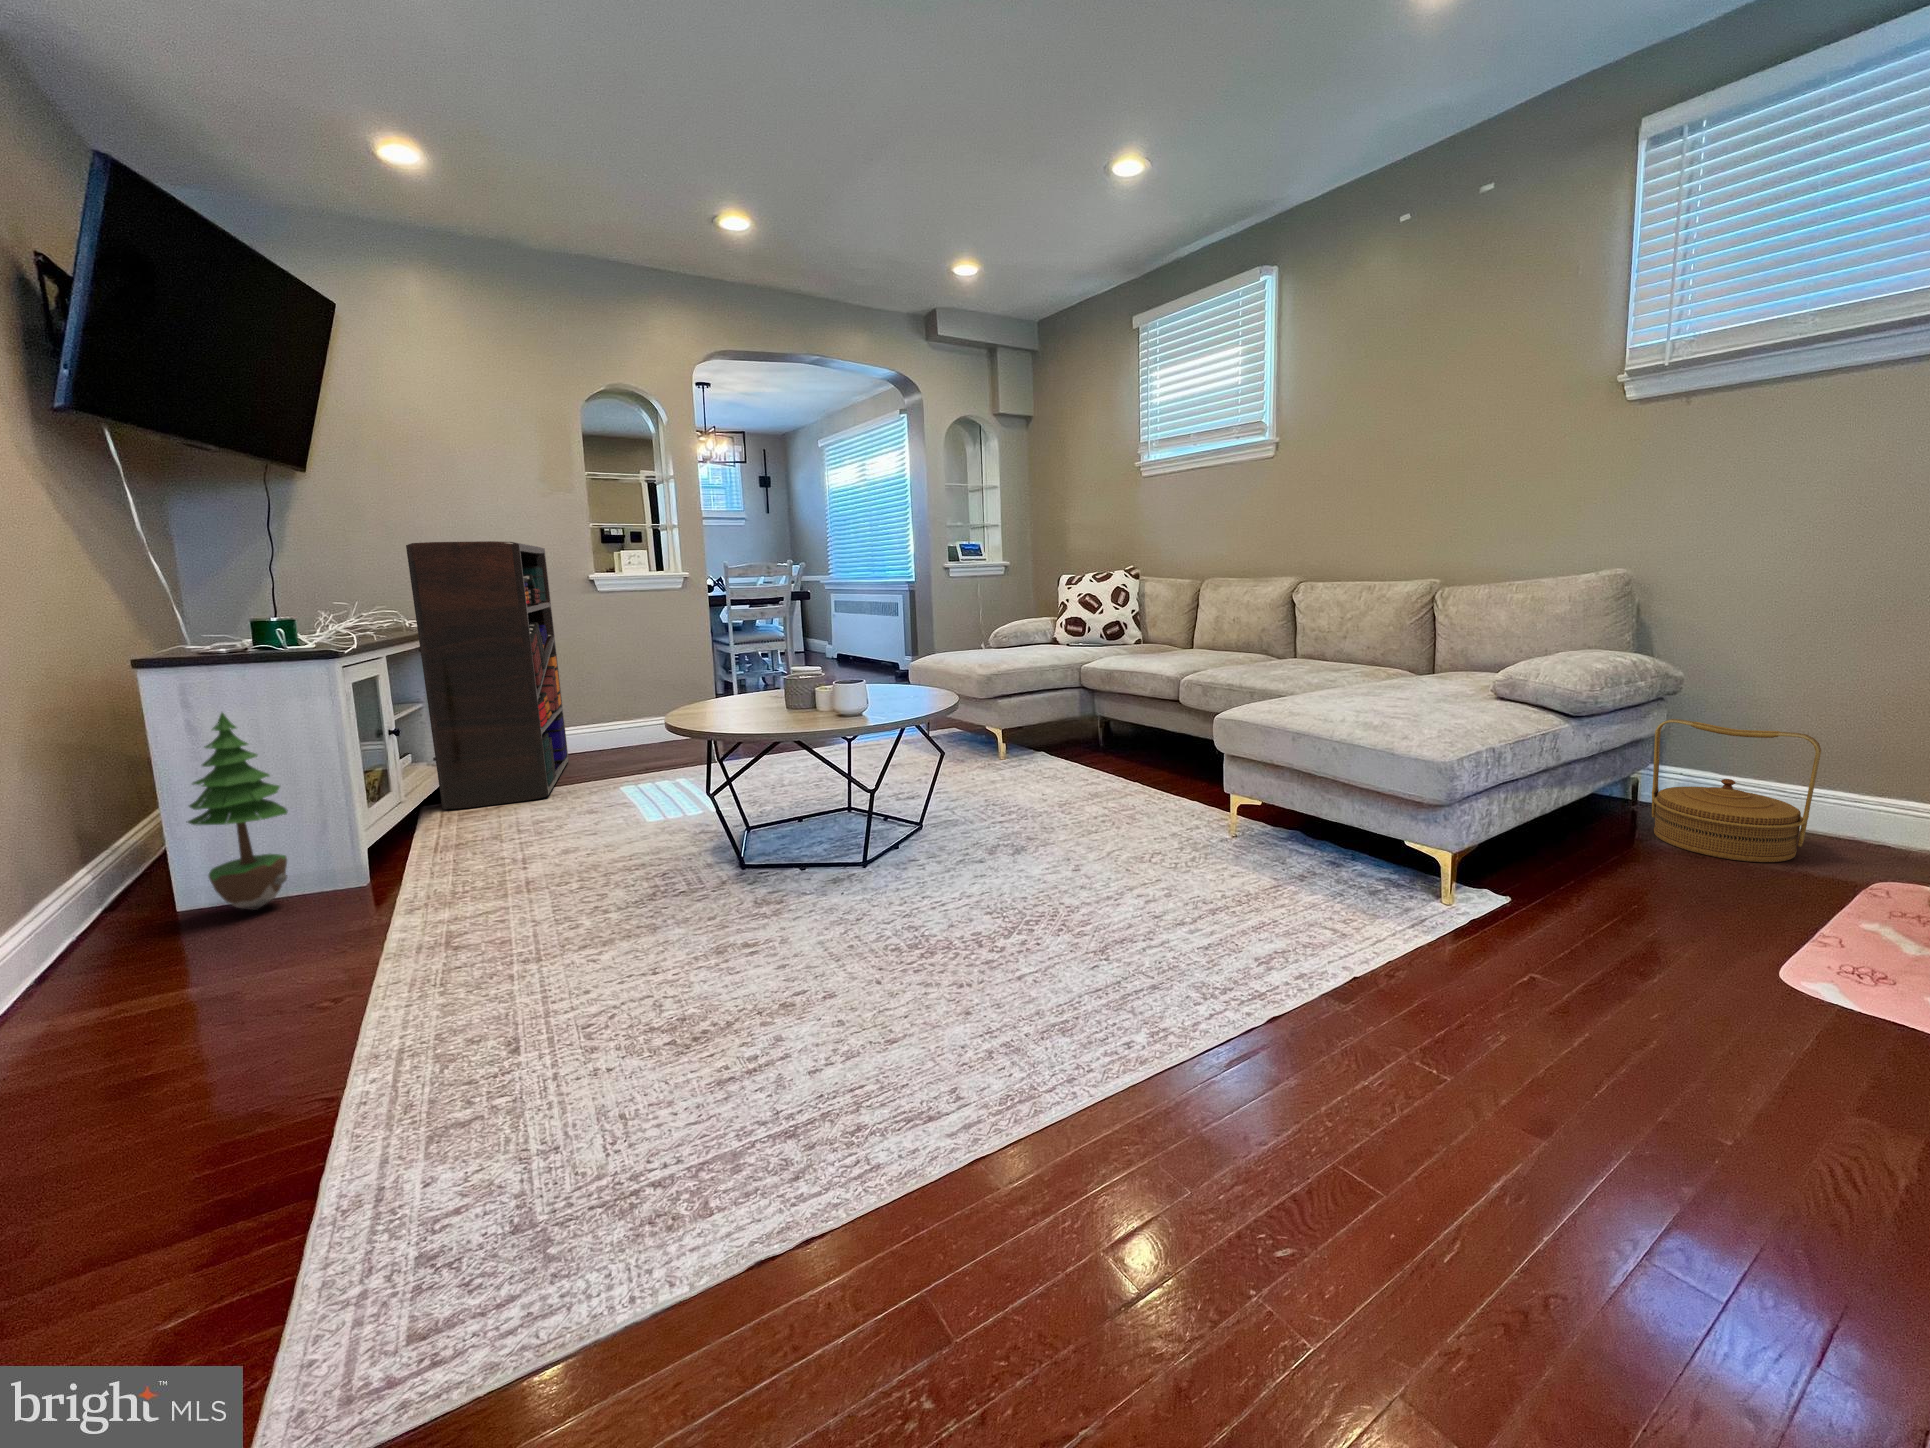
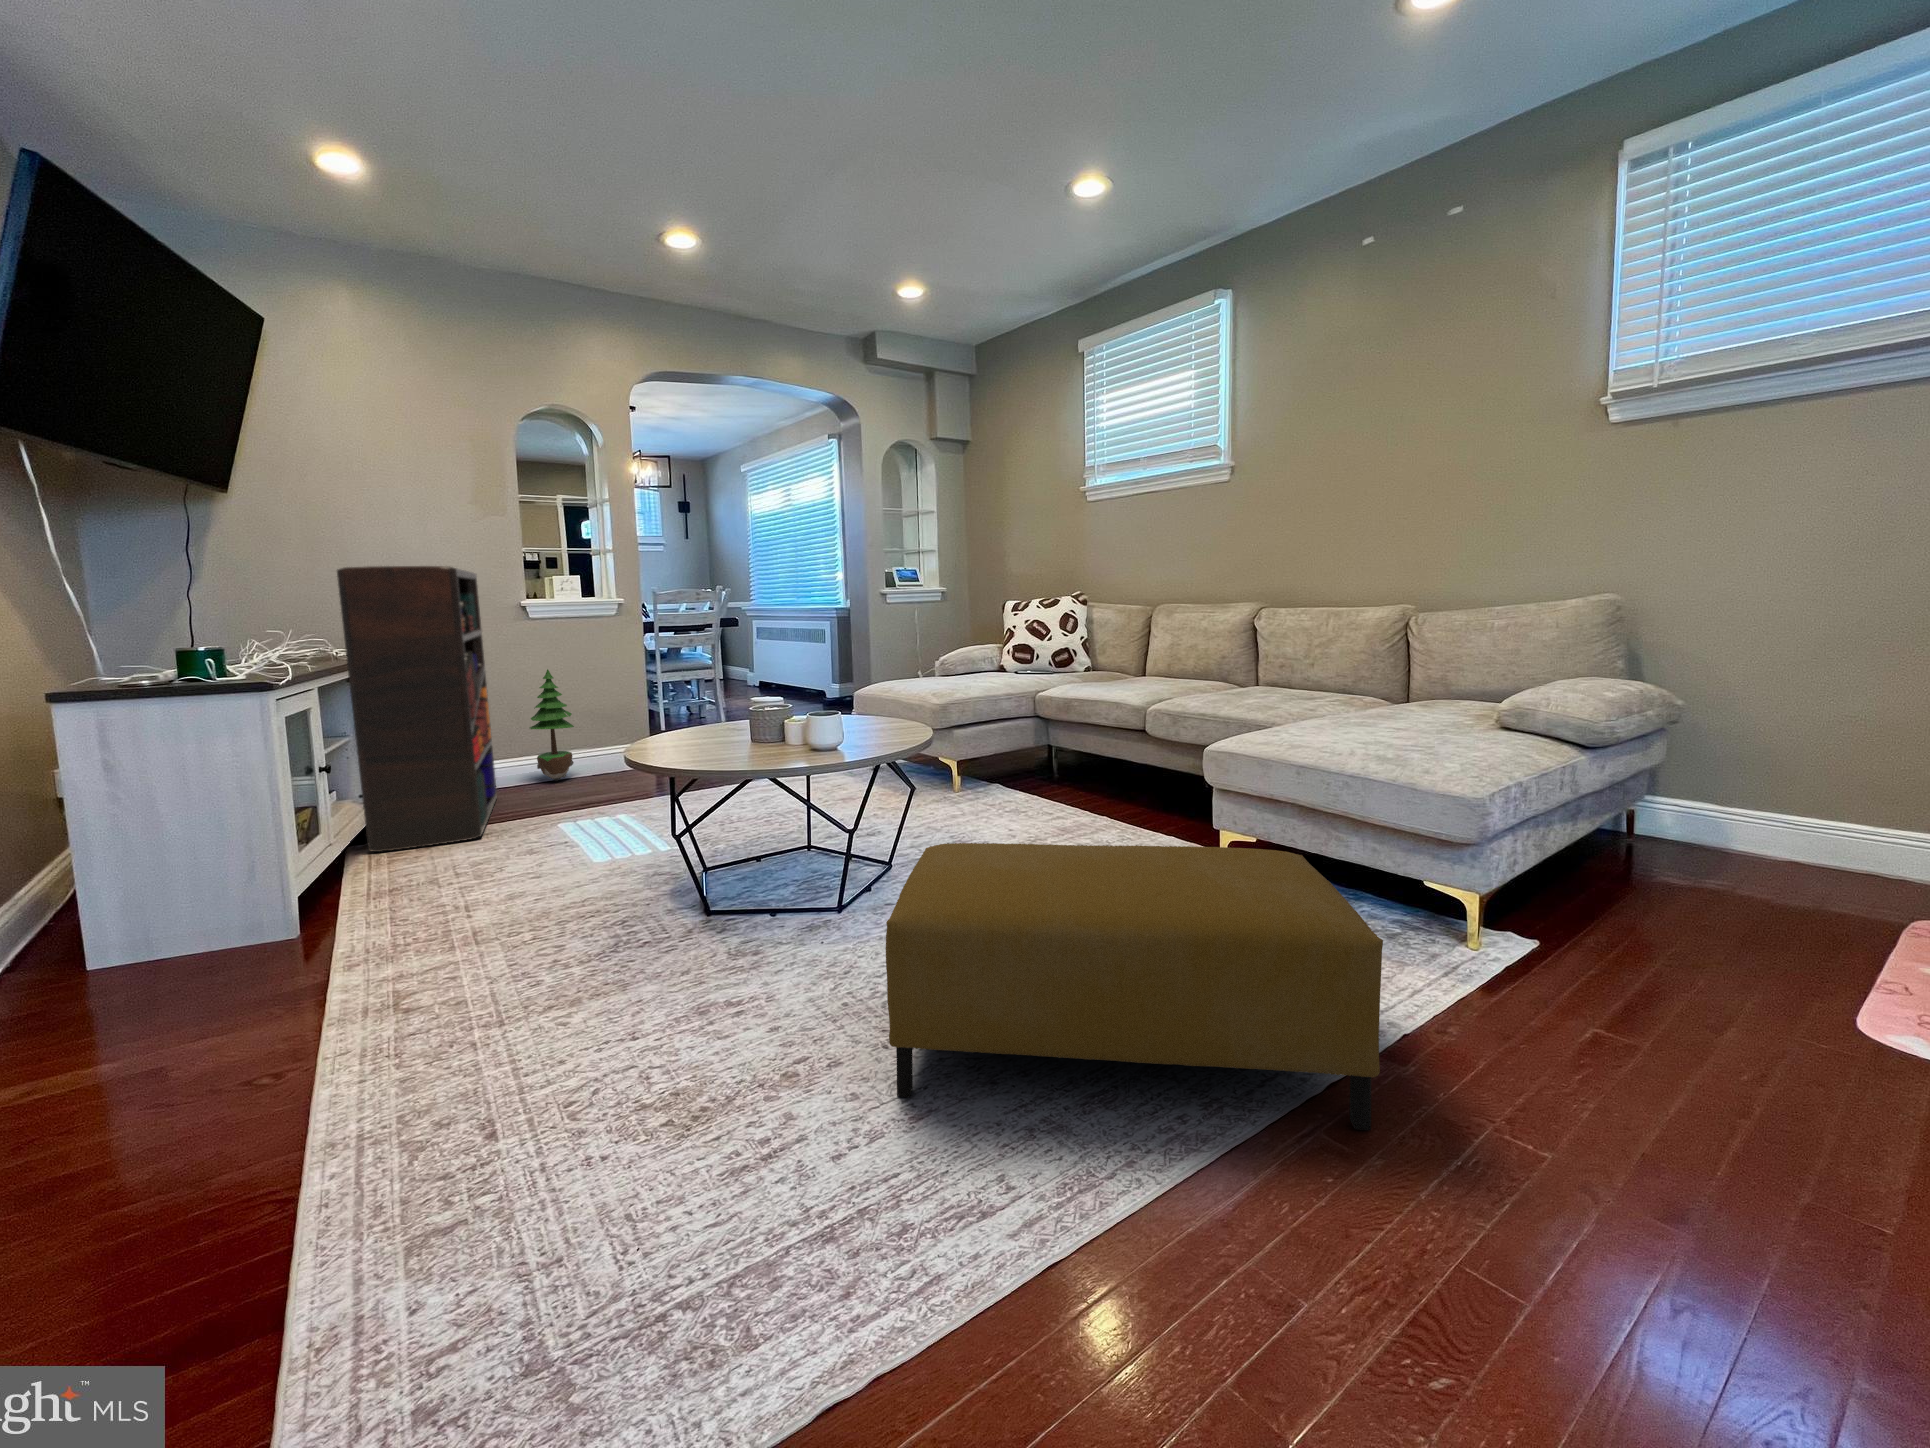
potted tree: present [188,713,287,910] -> present [530,669,574,781]
woven basket: present [1652,719,1821,862] -> none [1660,749,1846,900]
ottoman: none [866,800,1305,1056] -> present [886,843,1383,1130]

